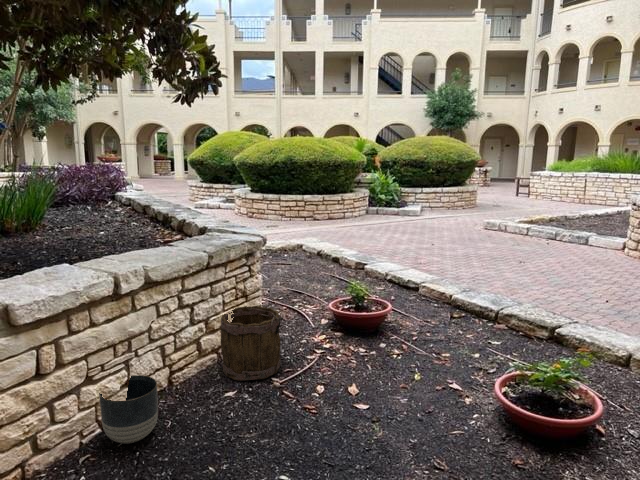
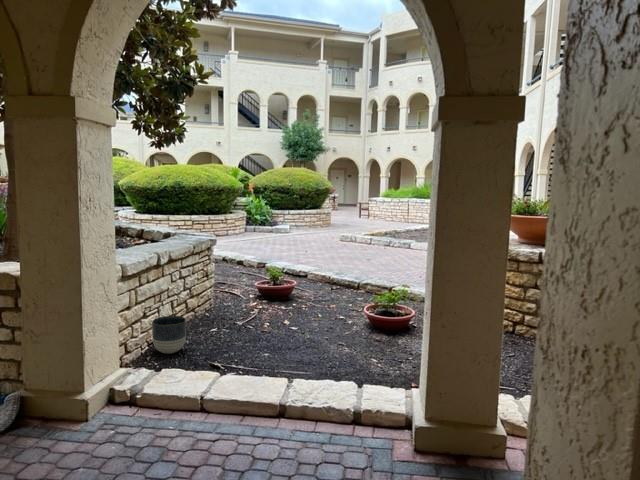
bucket: present [221,306,283,381] -> none [198,280,240,326]

